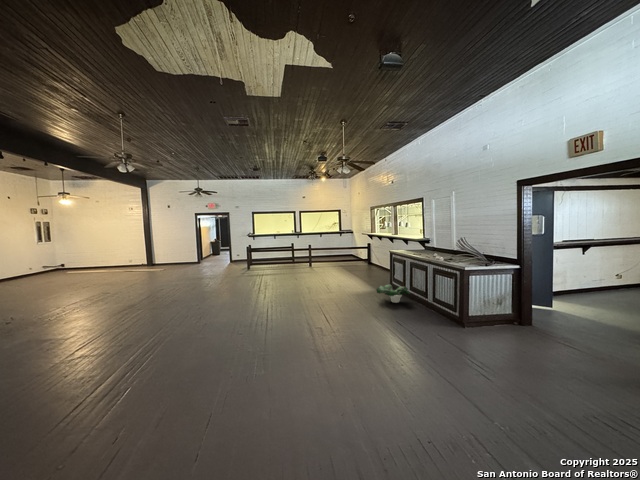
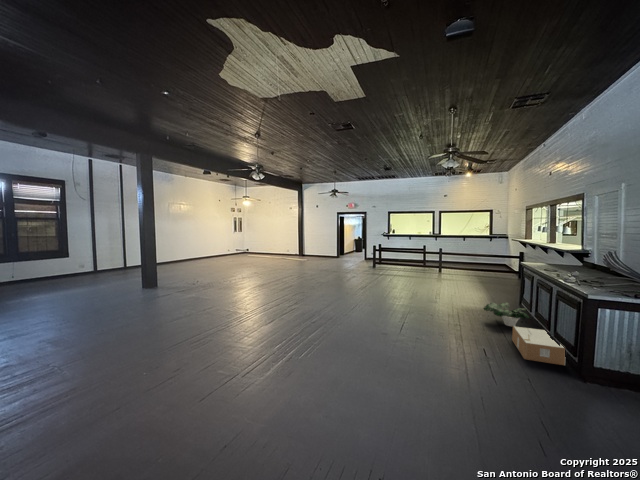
cardboard box: none [408,300,452,326] -> present [512,326,566,365]

